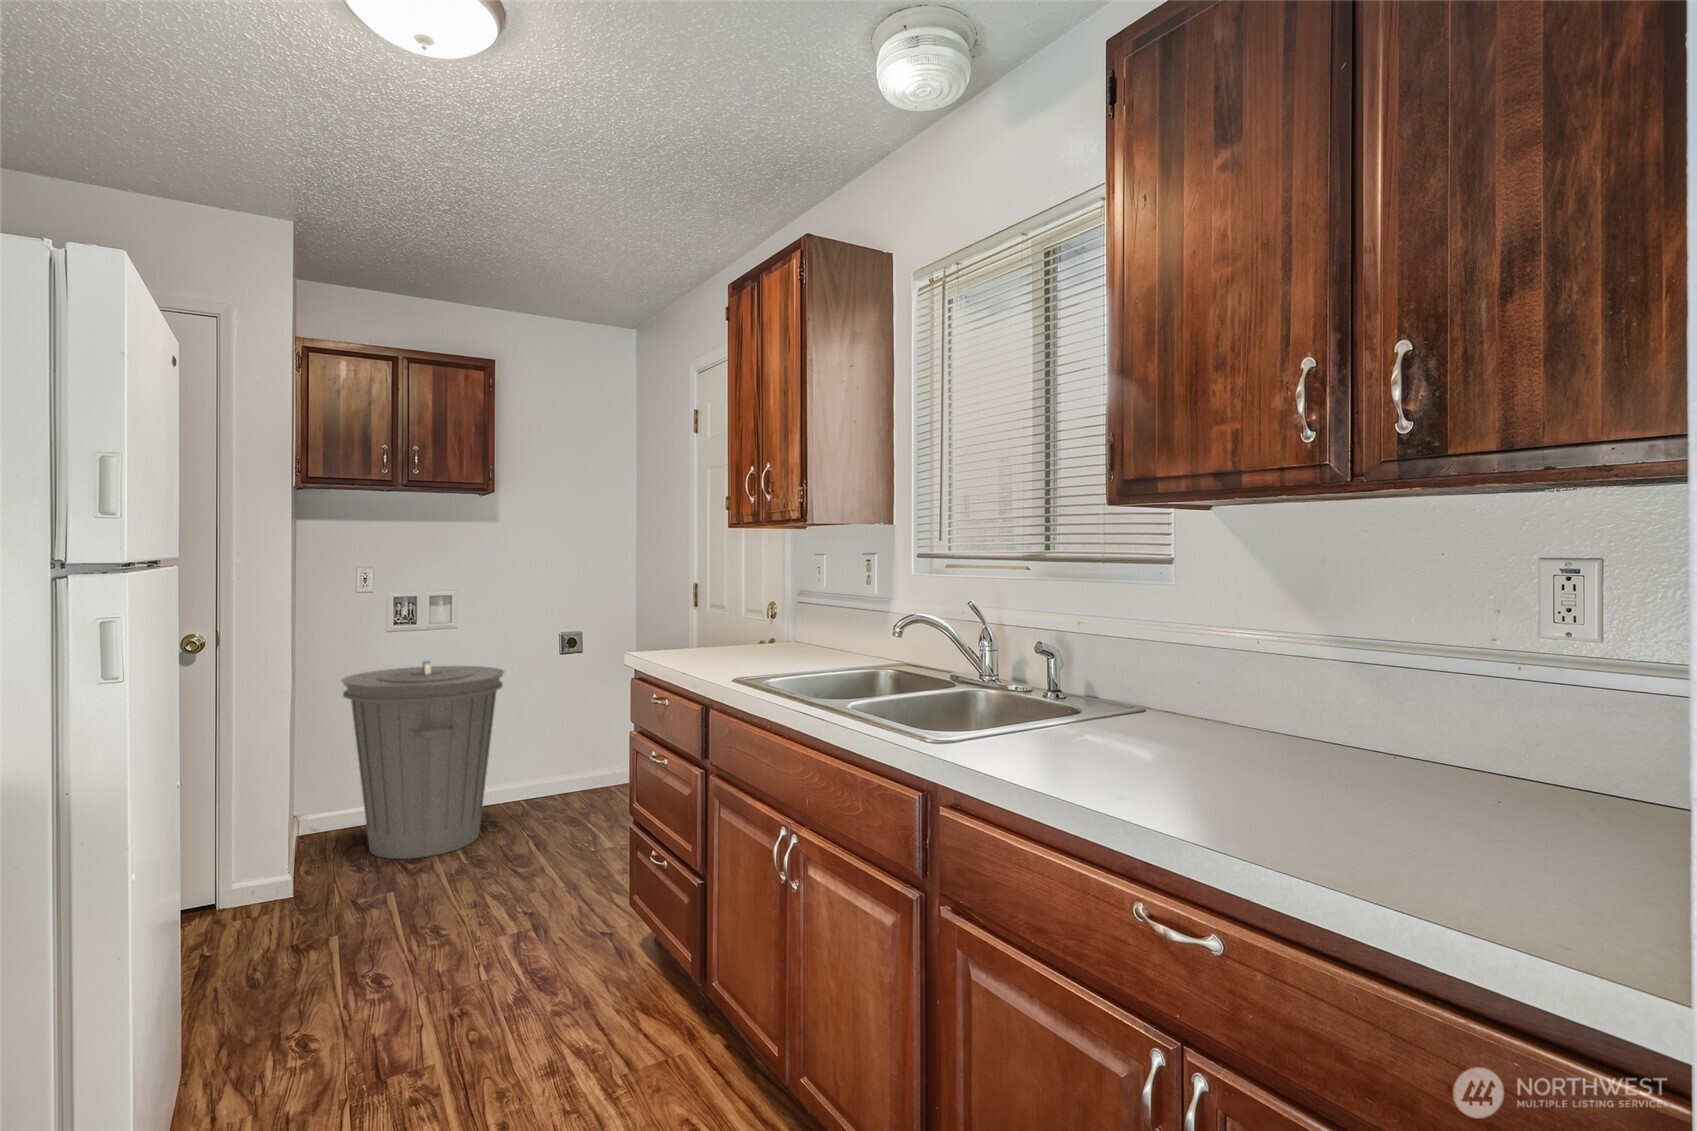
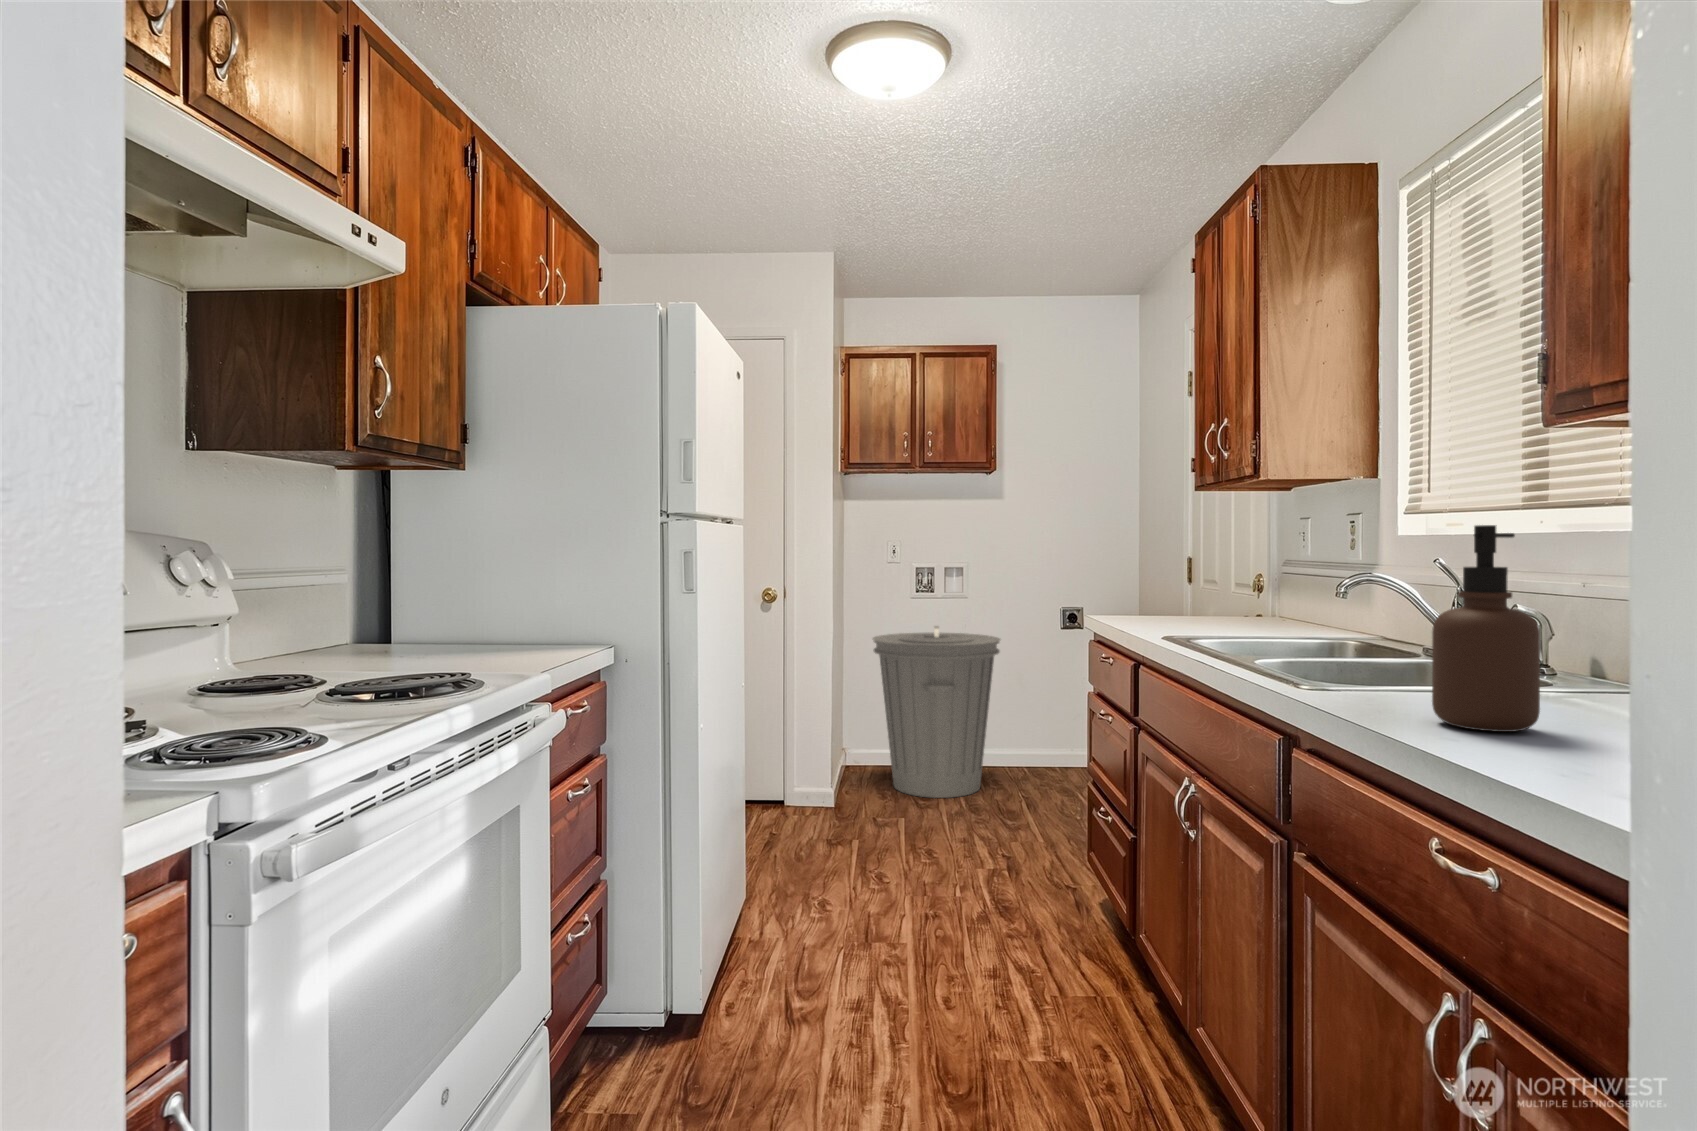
soap dispenser: none [1065,600,1144,780] -> present [1432,525,1540,732]

